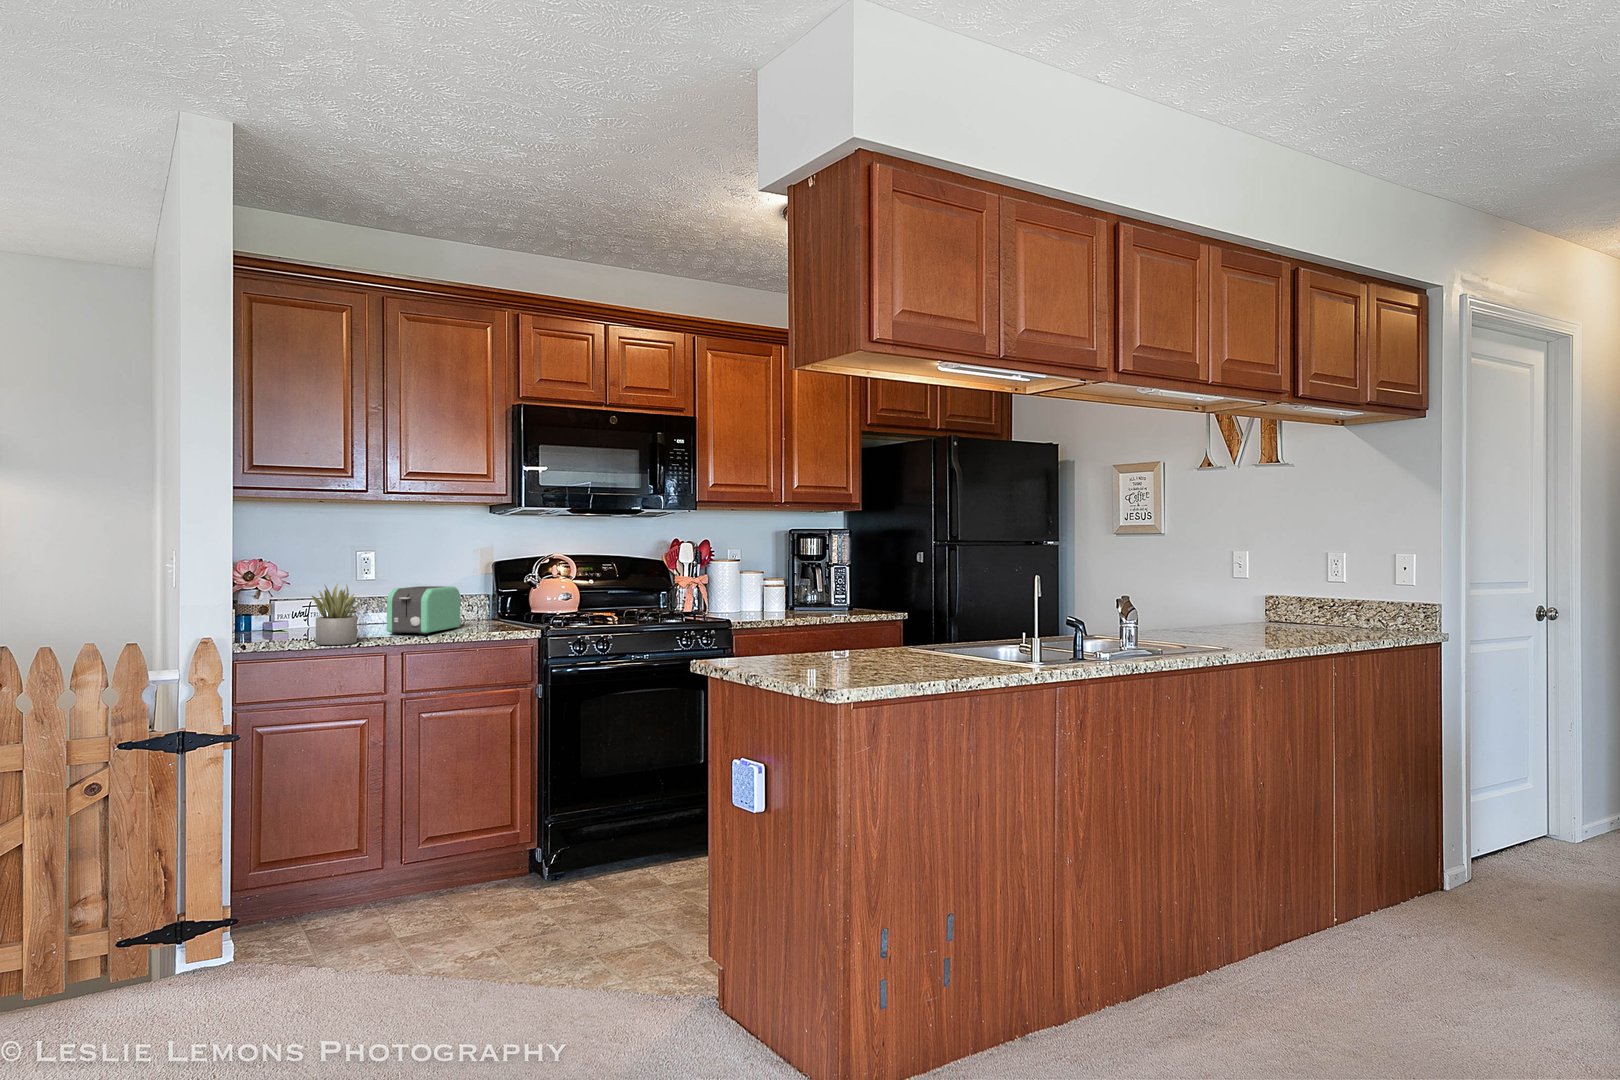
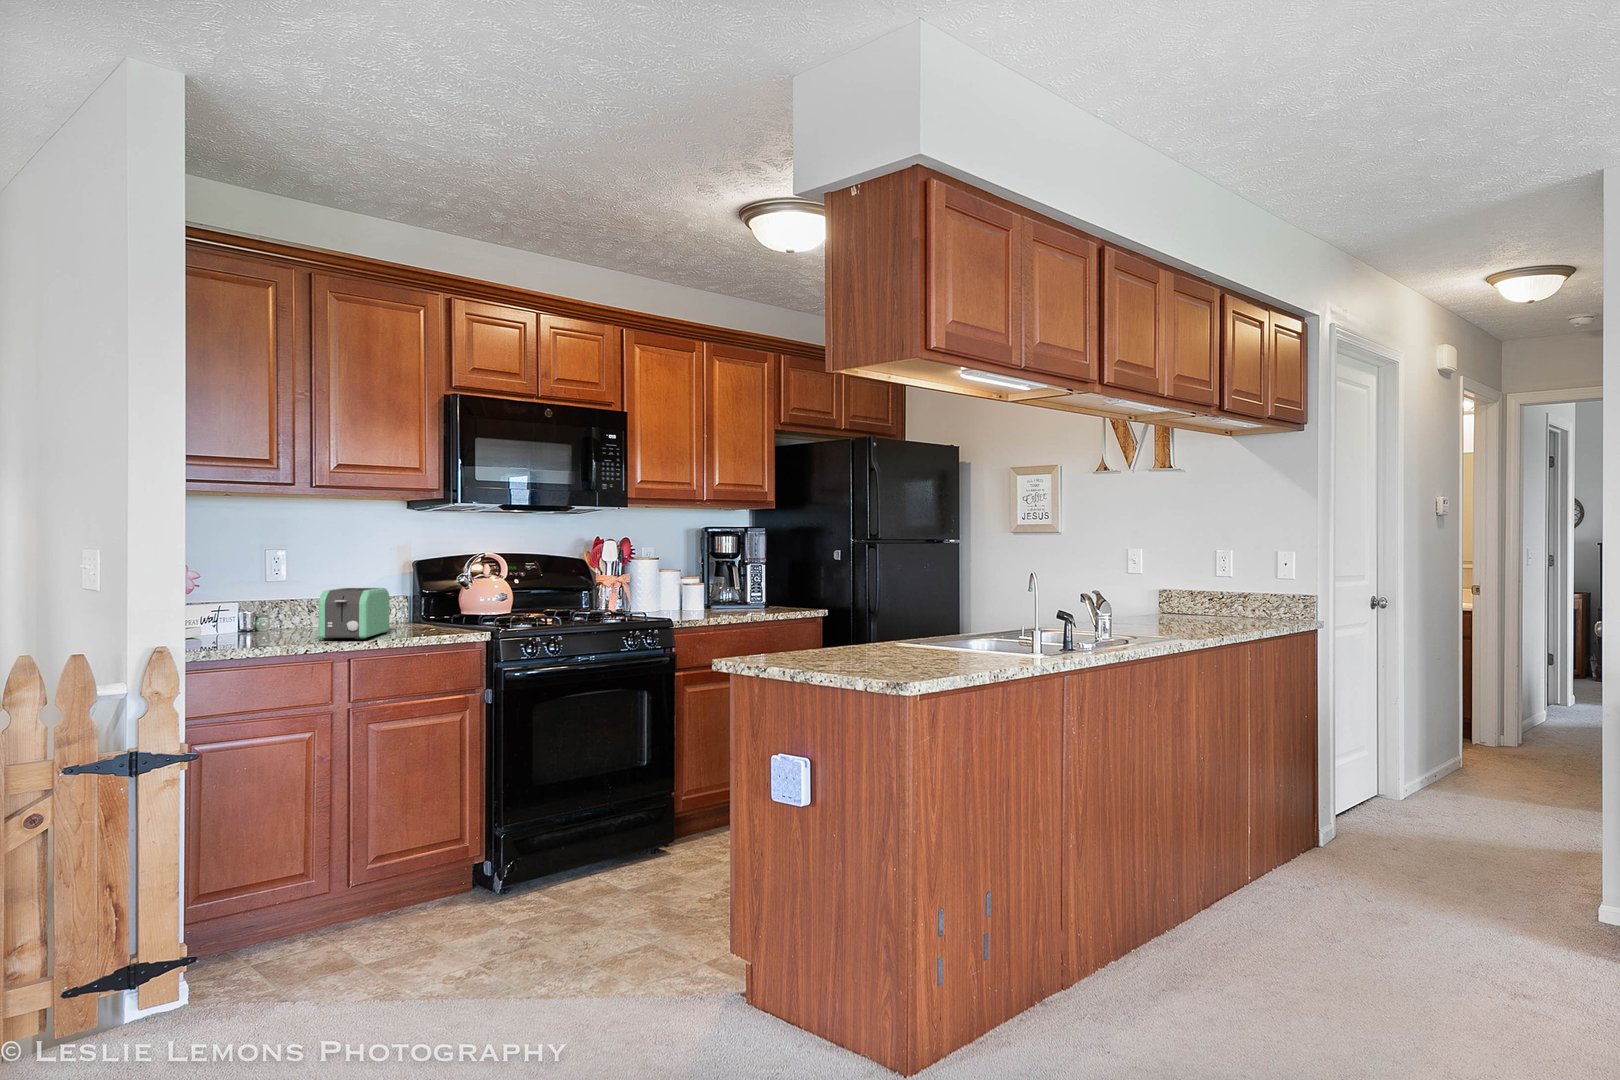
succulent plant: present [312,584,359,645] -> none [246,585,302,653]

